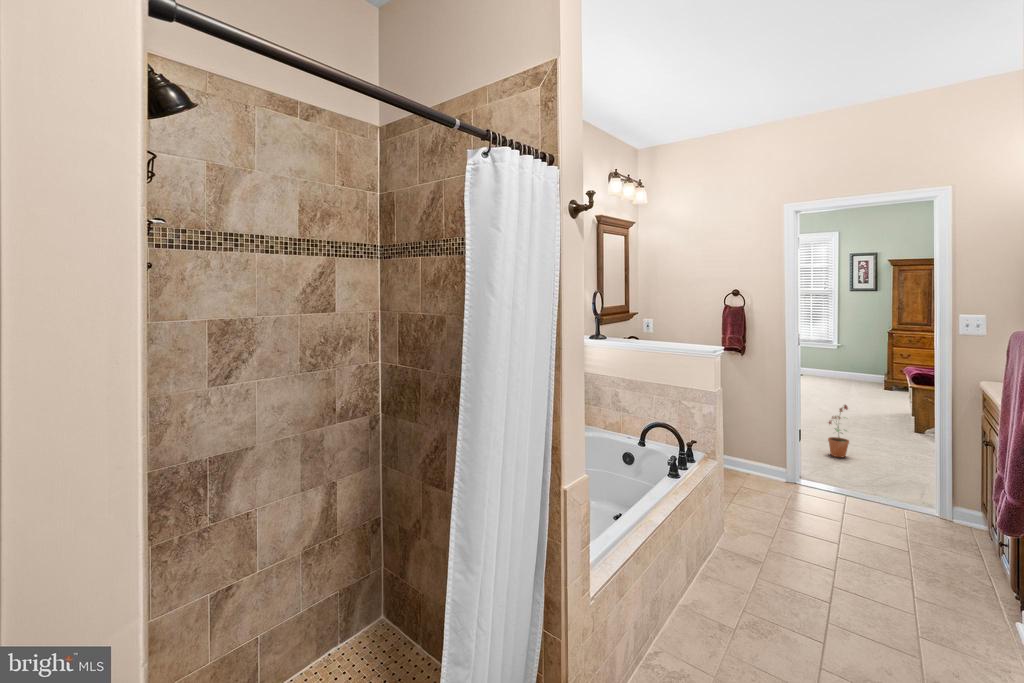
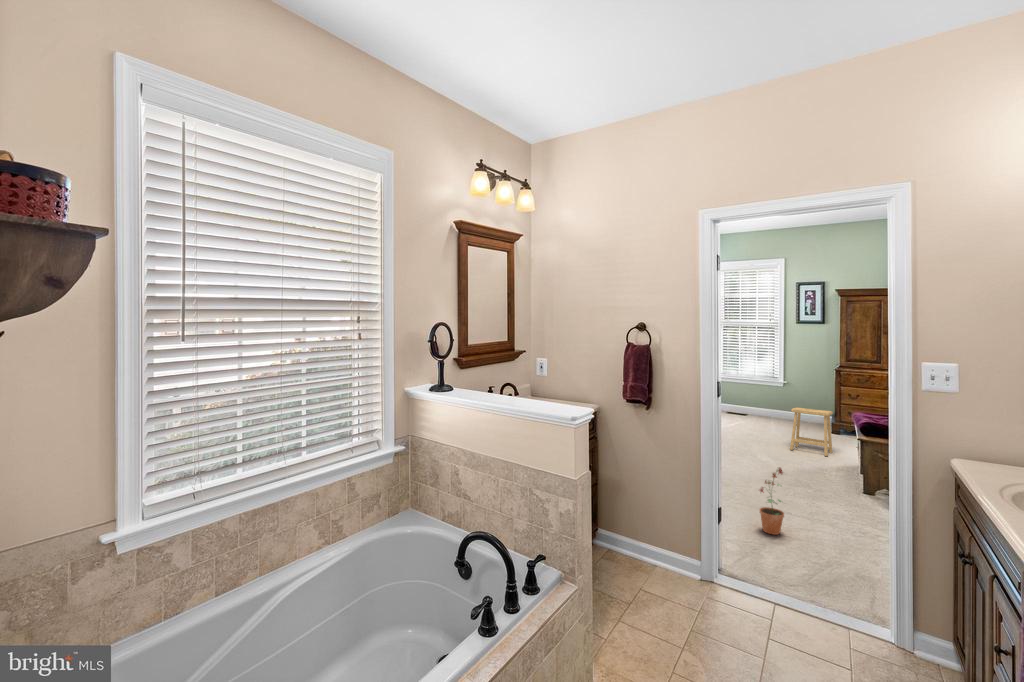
footstool: none [846,365,886,406] -> present [790,407,833,456]

